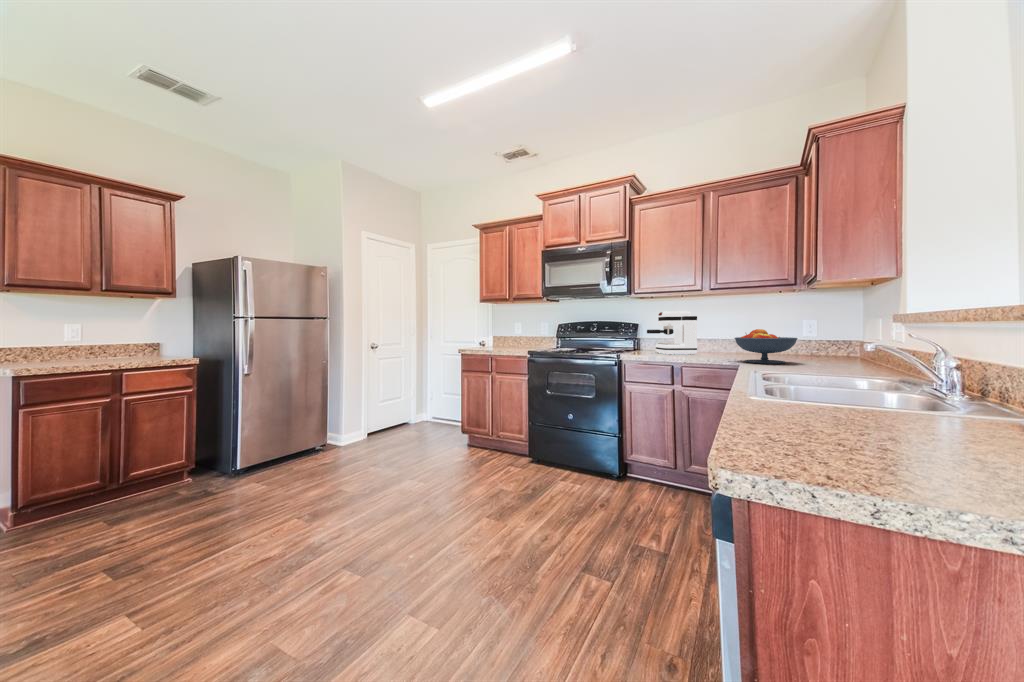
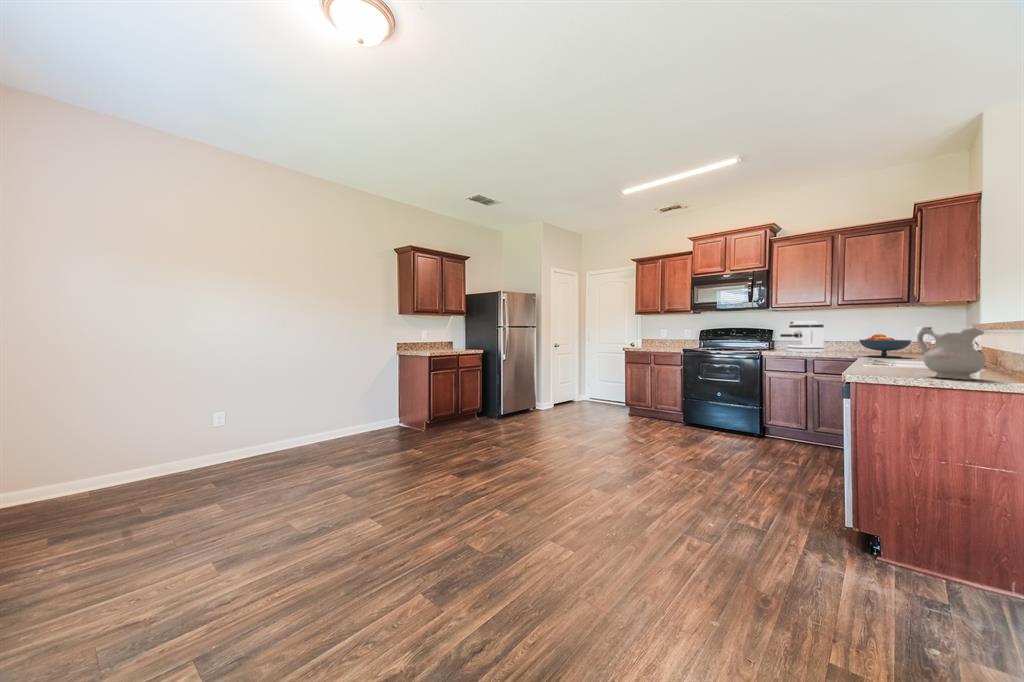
ceramic pitcher: none [799,315,940,445] -> present [917,327,986,380]

